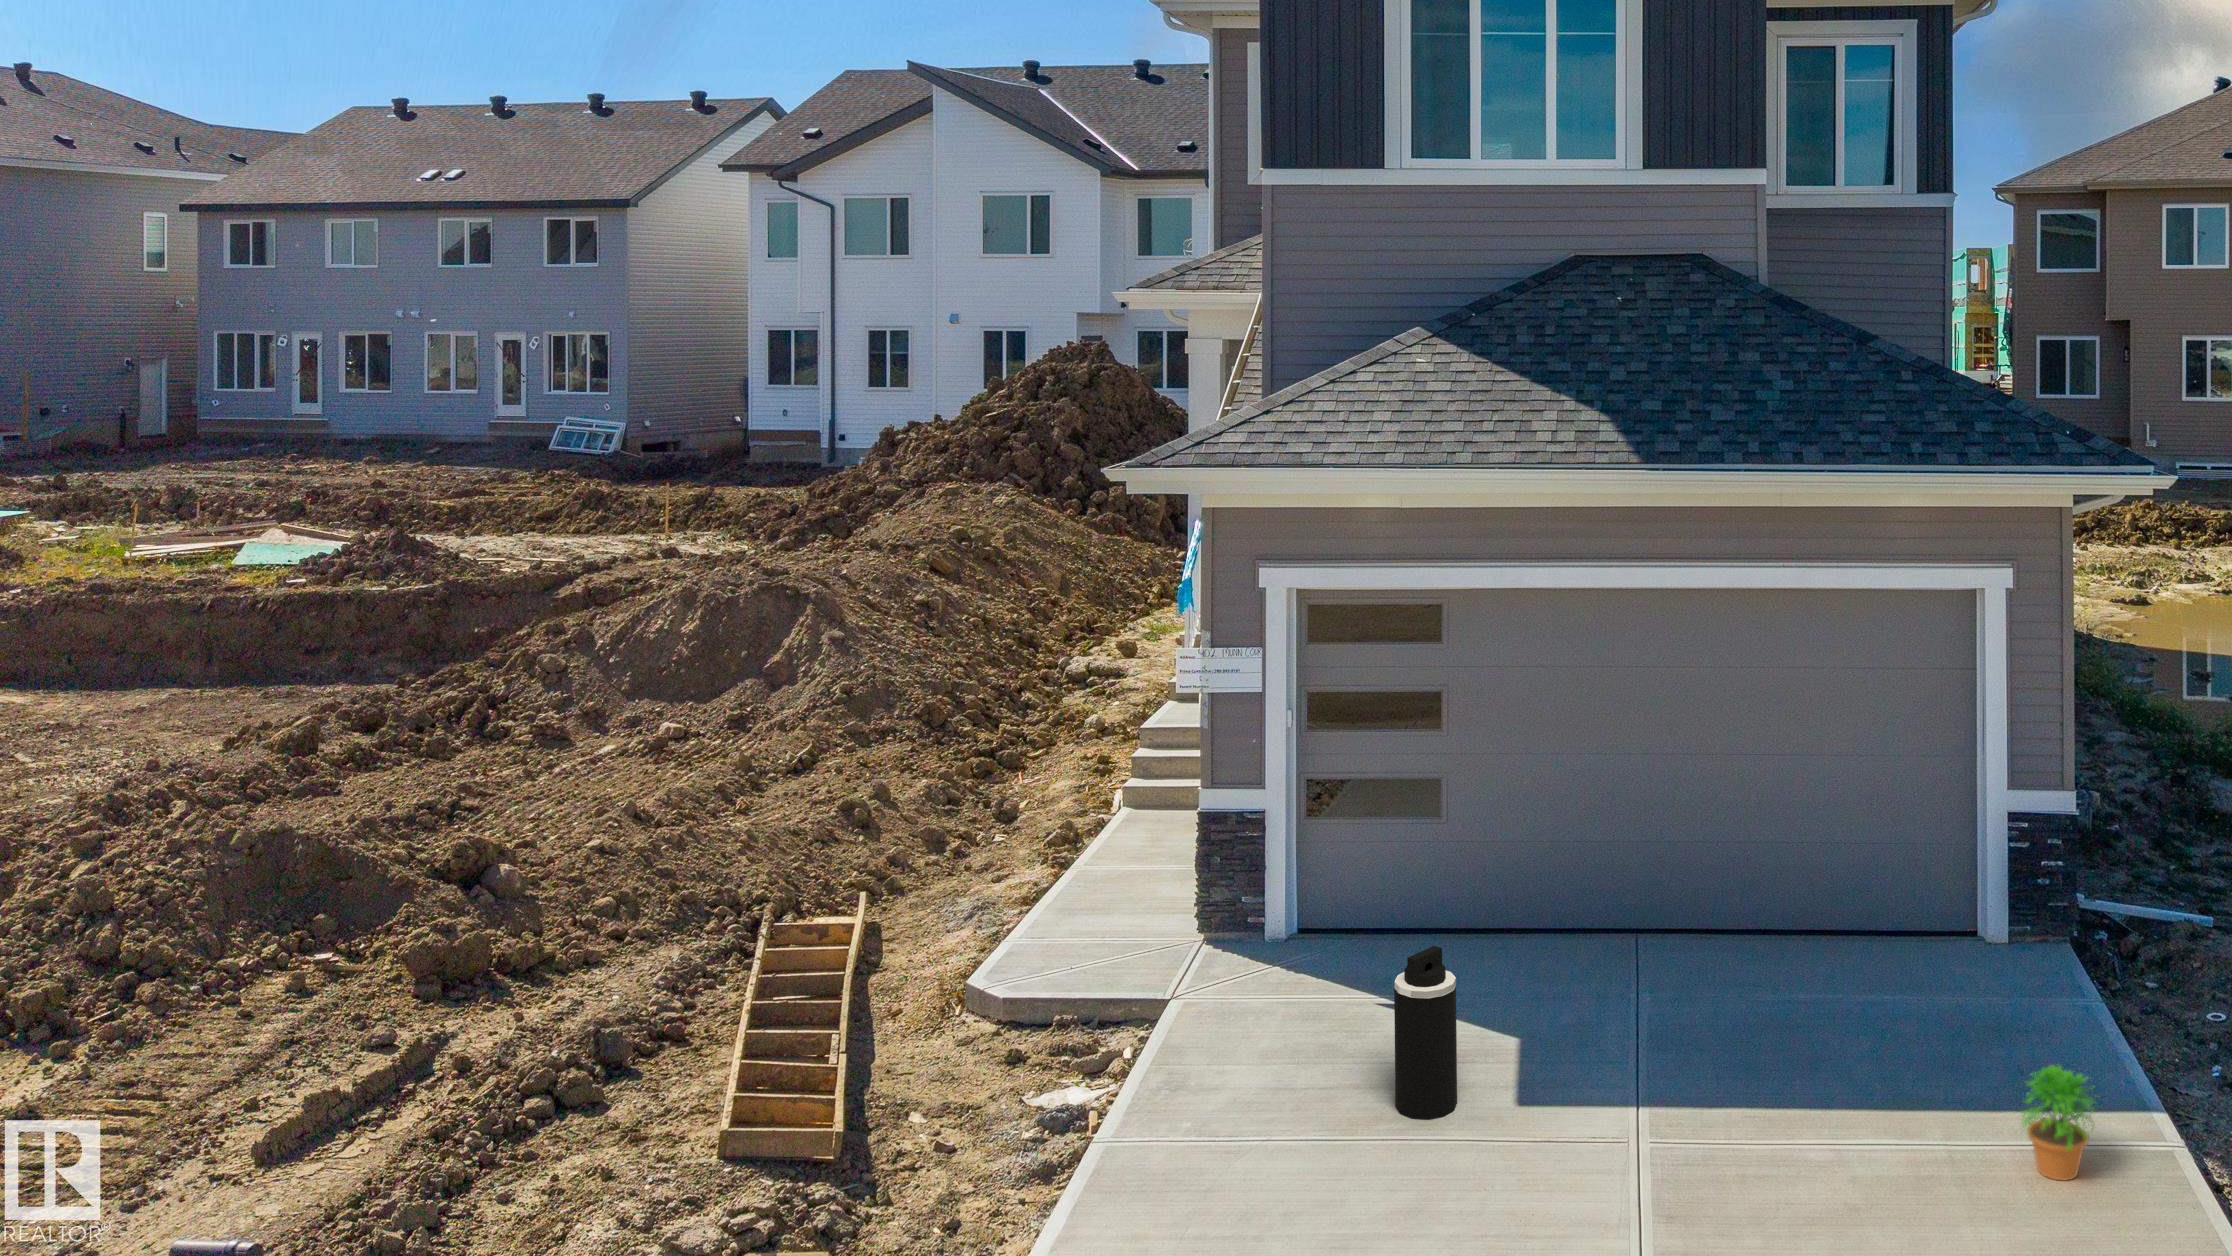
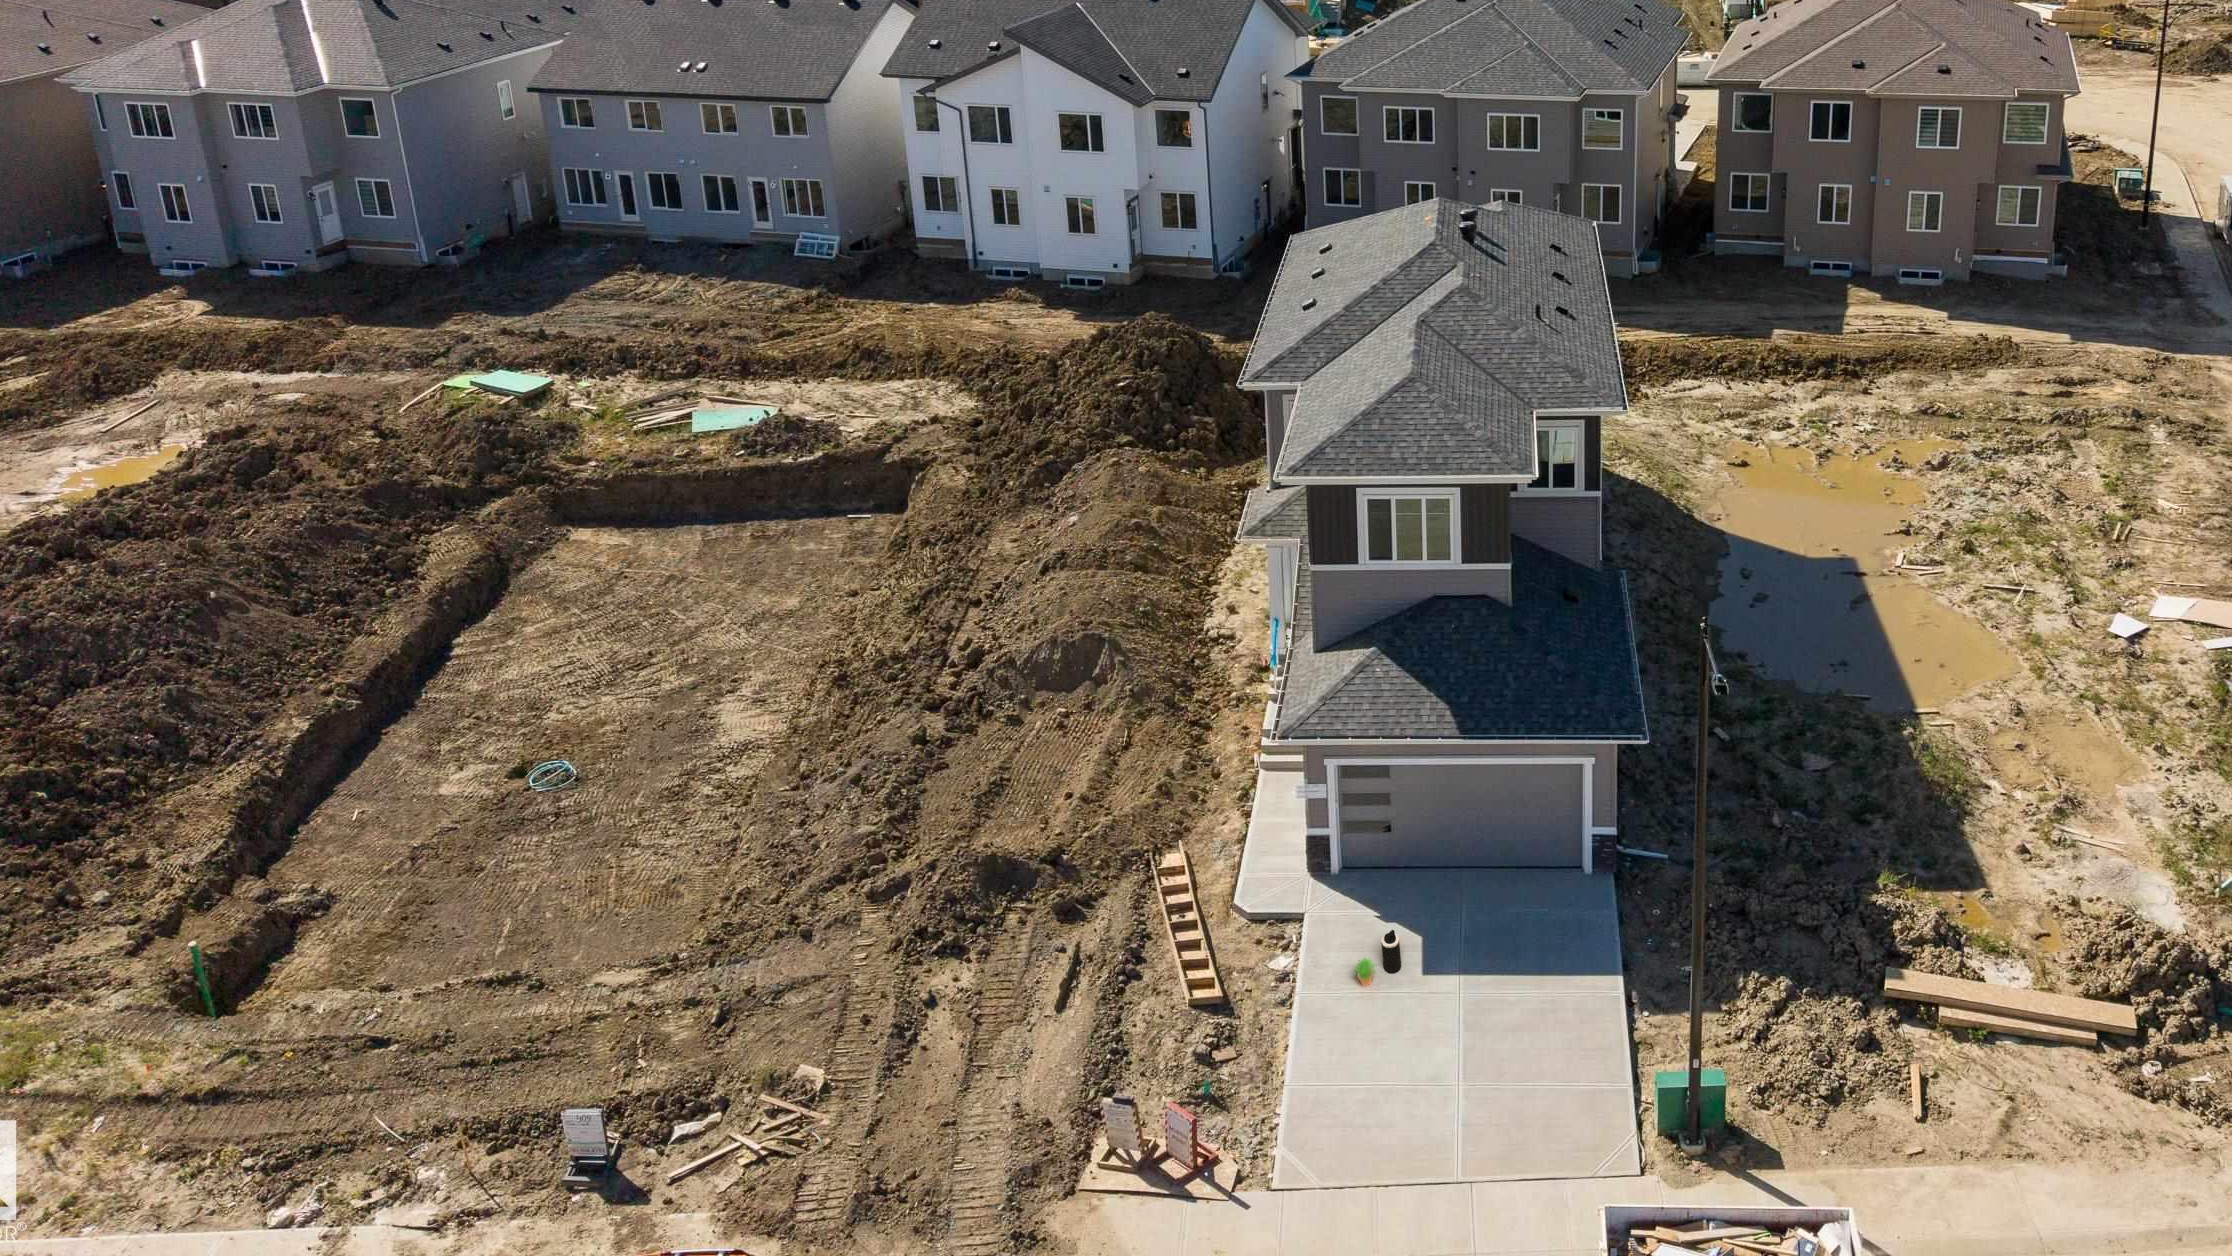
potted plant: present [2021,1065,2096,1181] -> present [1355,958,1374,986]

